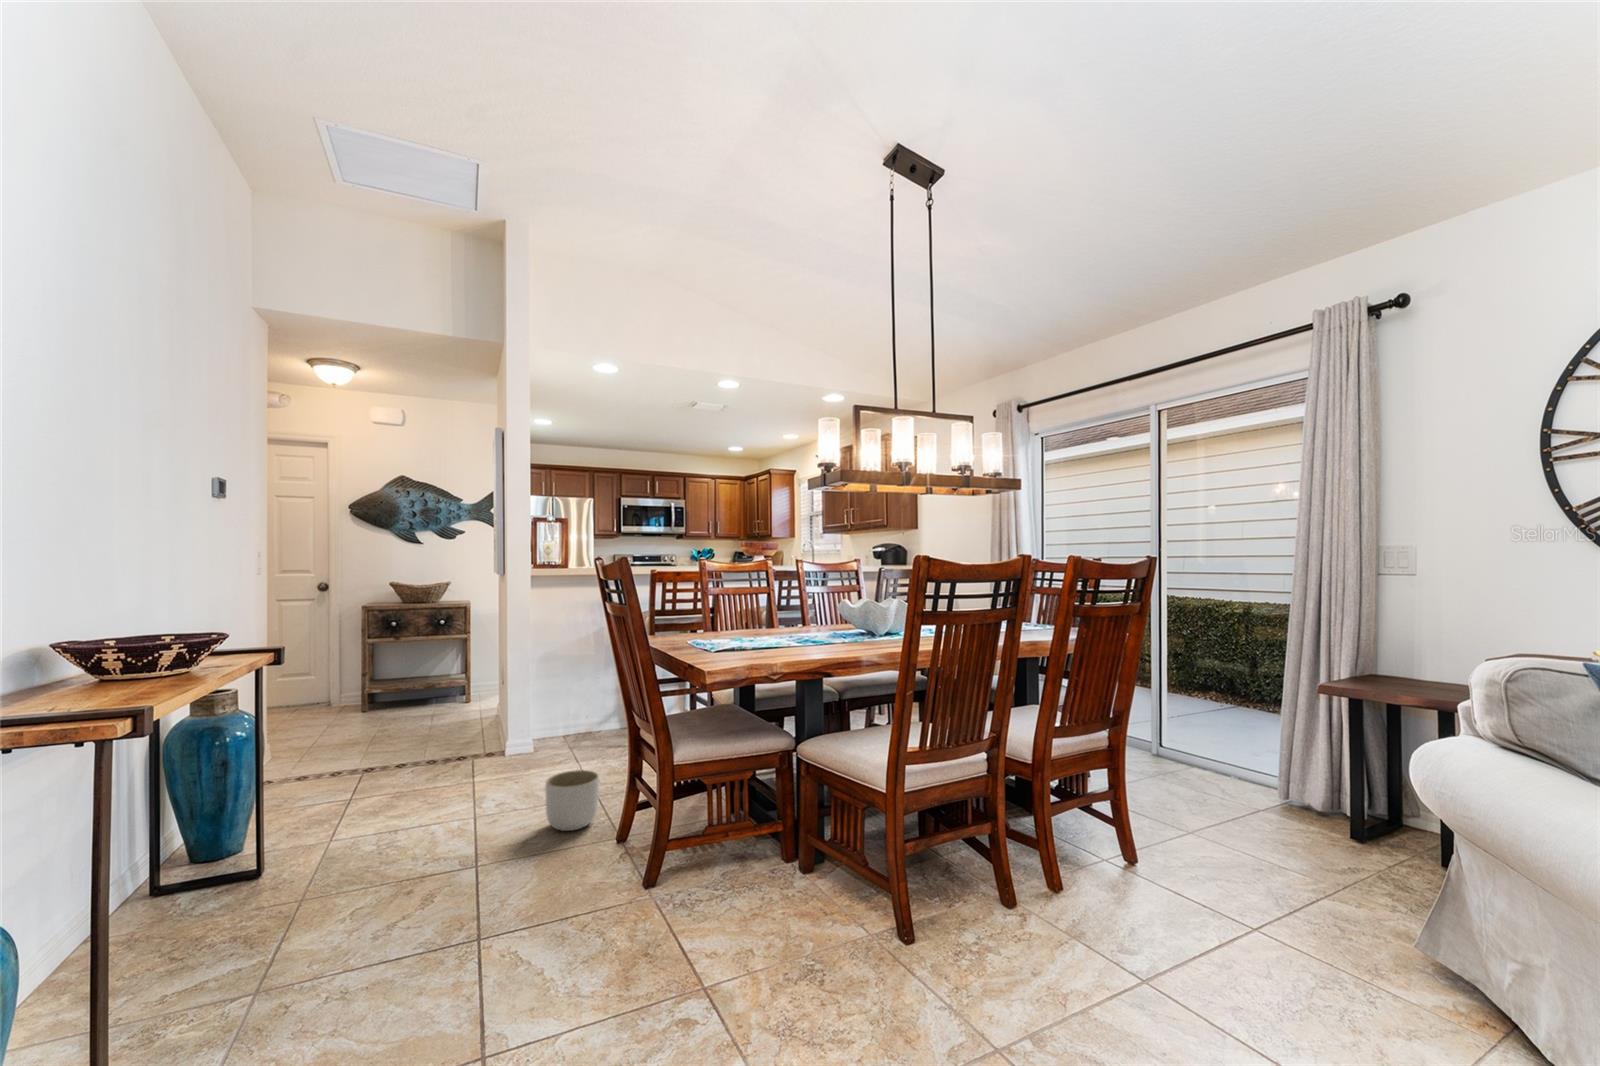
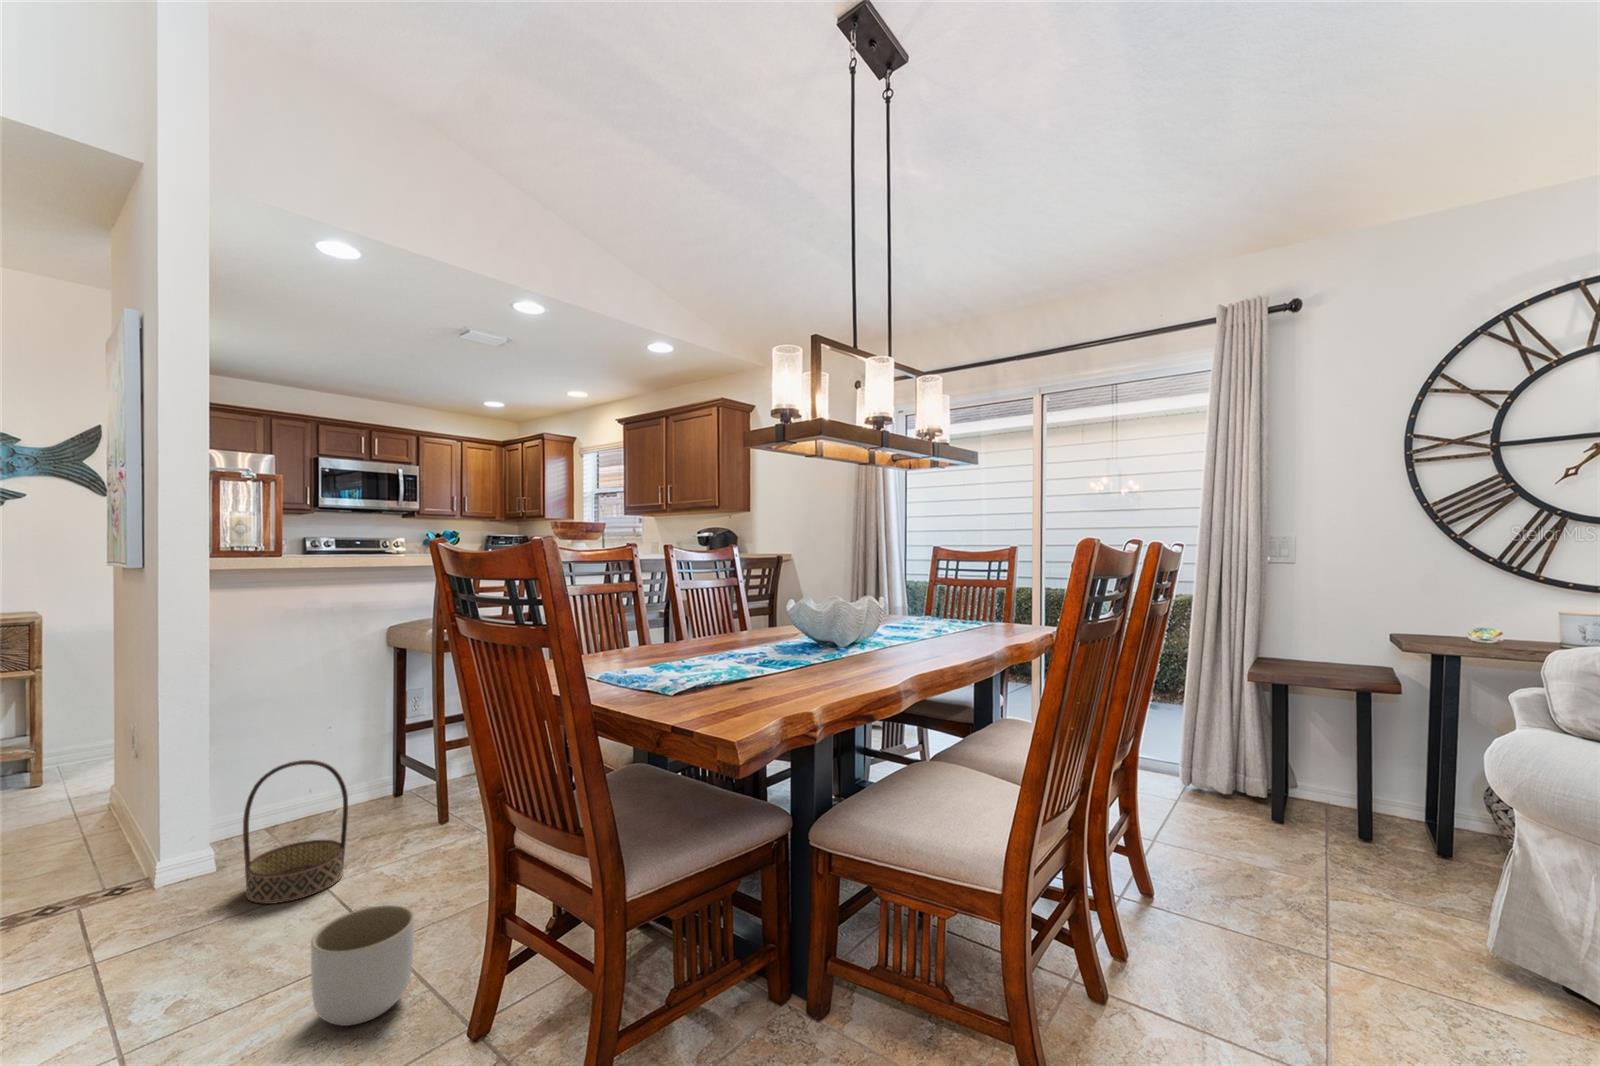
basket: none [540,689,593,772] -> present [243,760,348,904]

